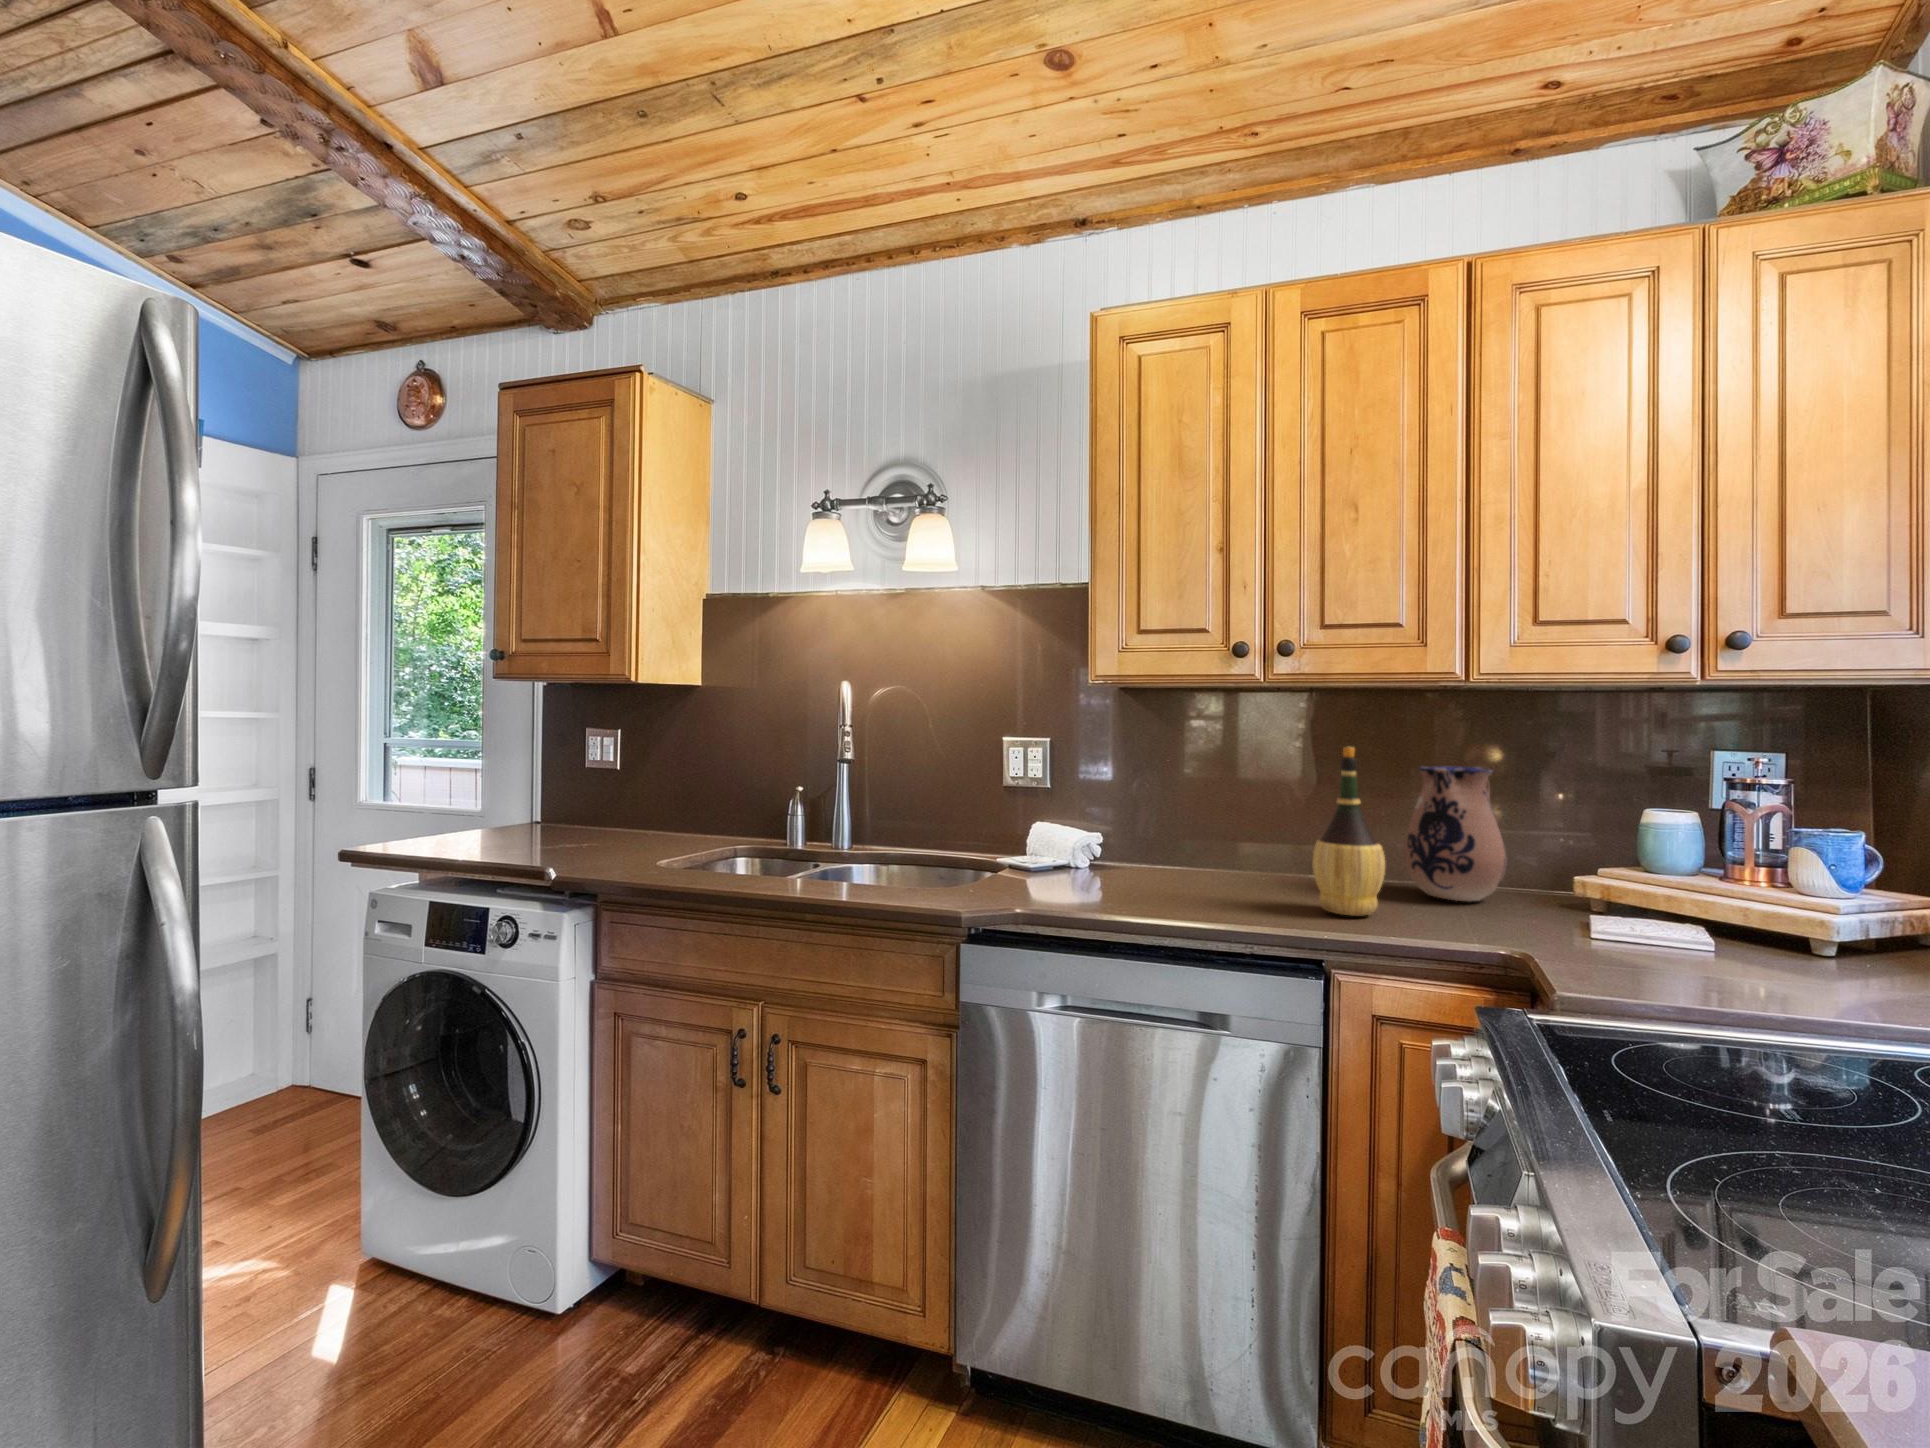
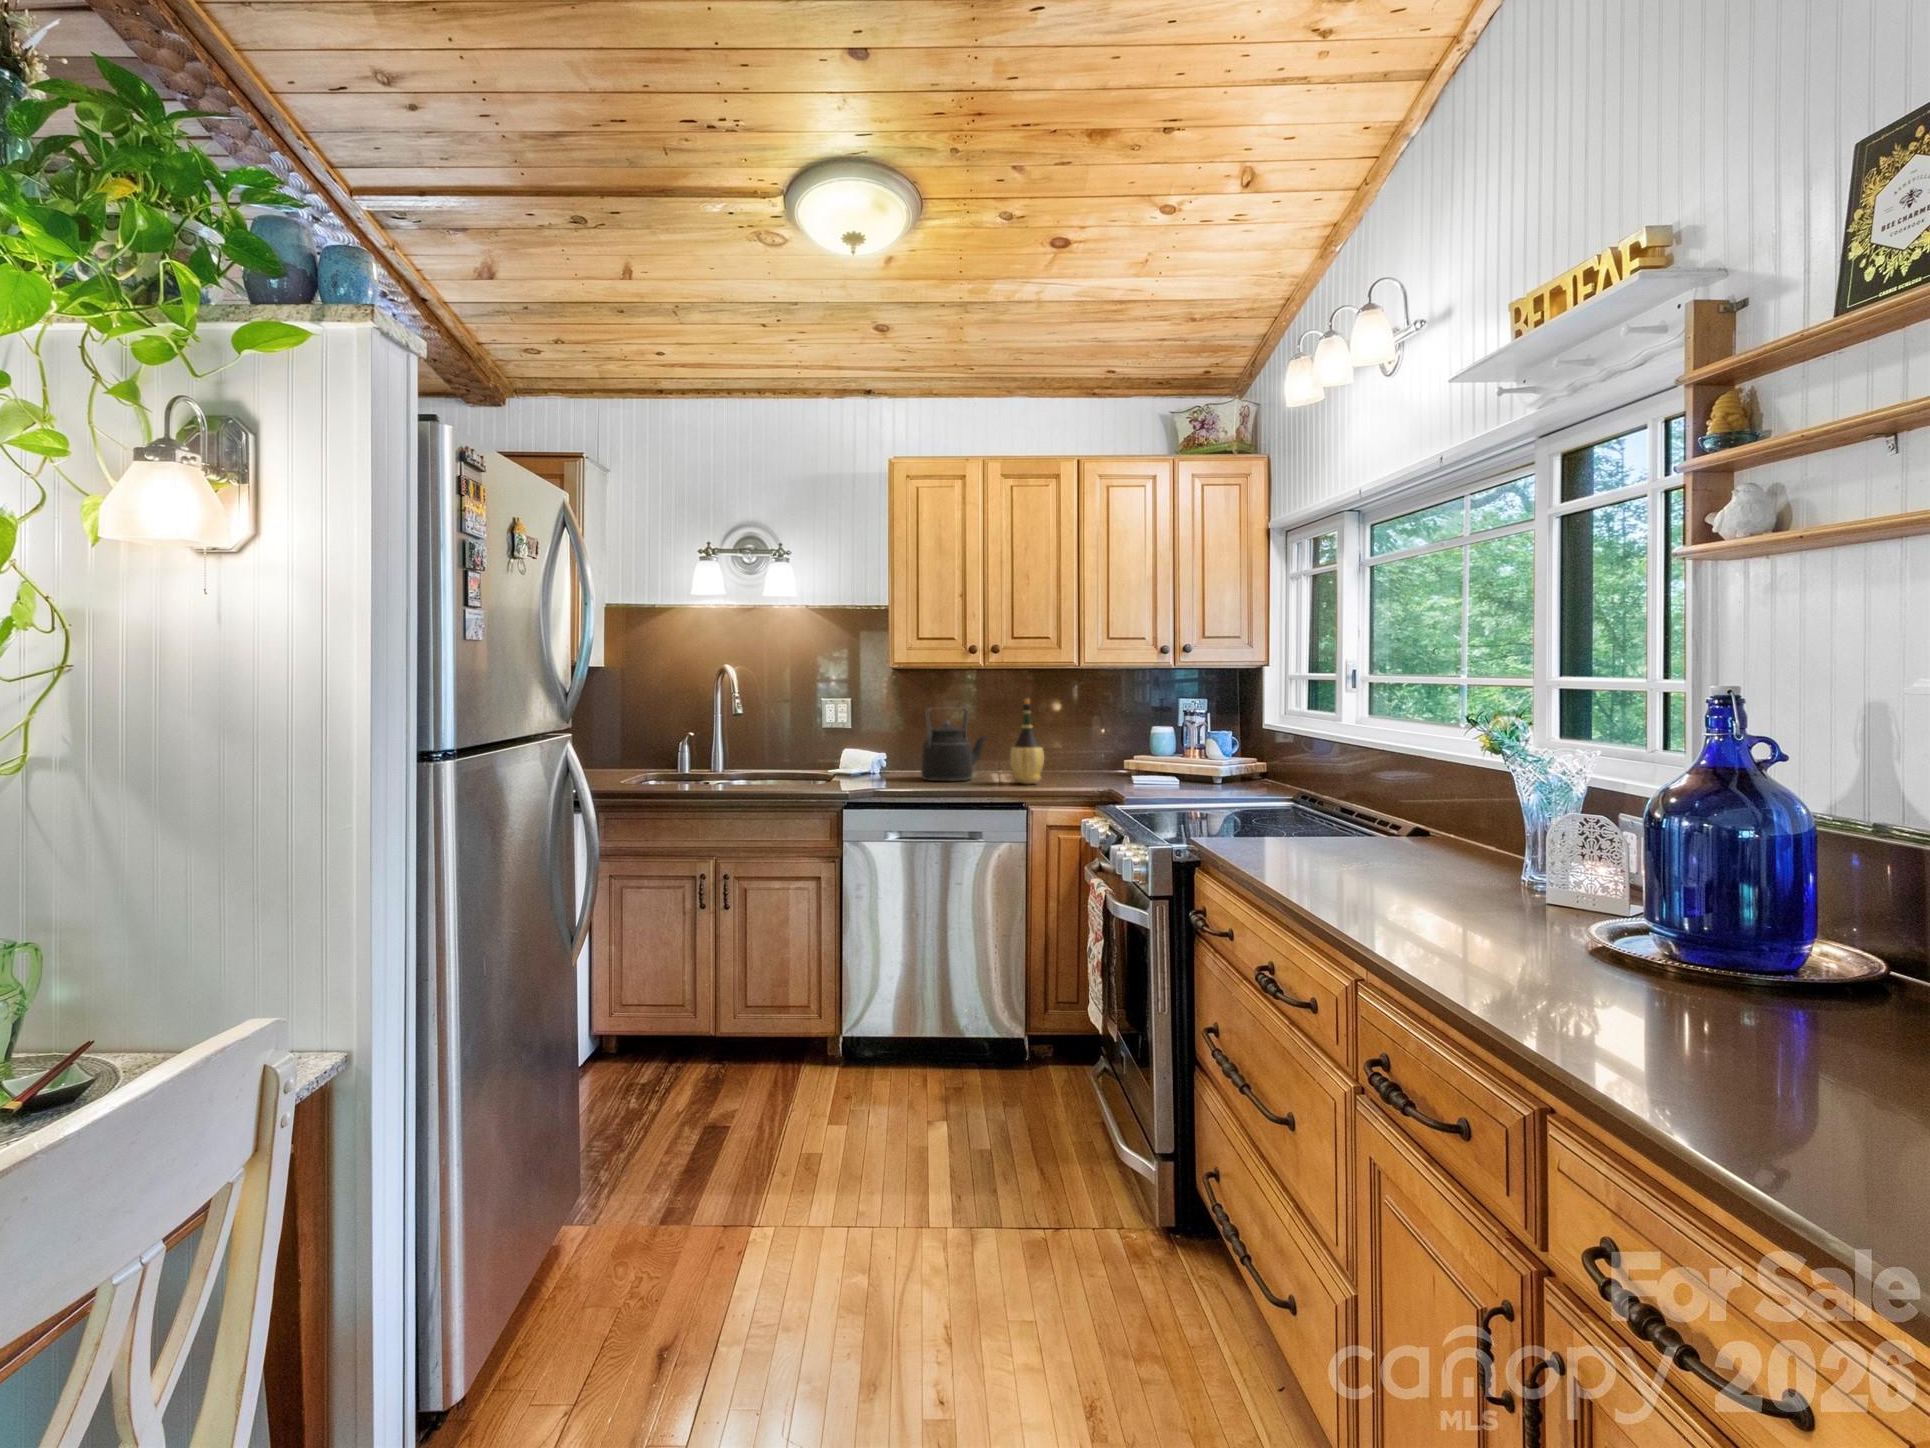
kettle: none [1151,757,1282,895] -> present [921,708,986,781]
ceramic pitcher: present [1404,766,1507,901] -> none [1047,711,1094,778]

